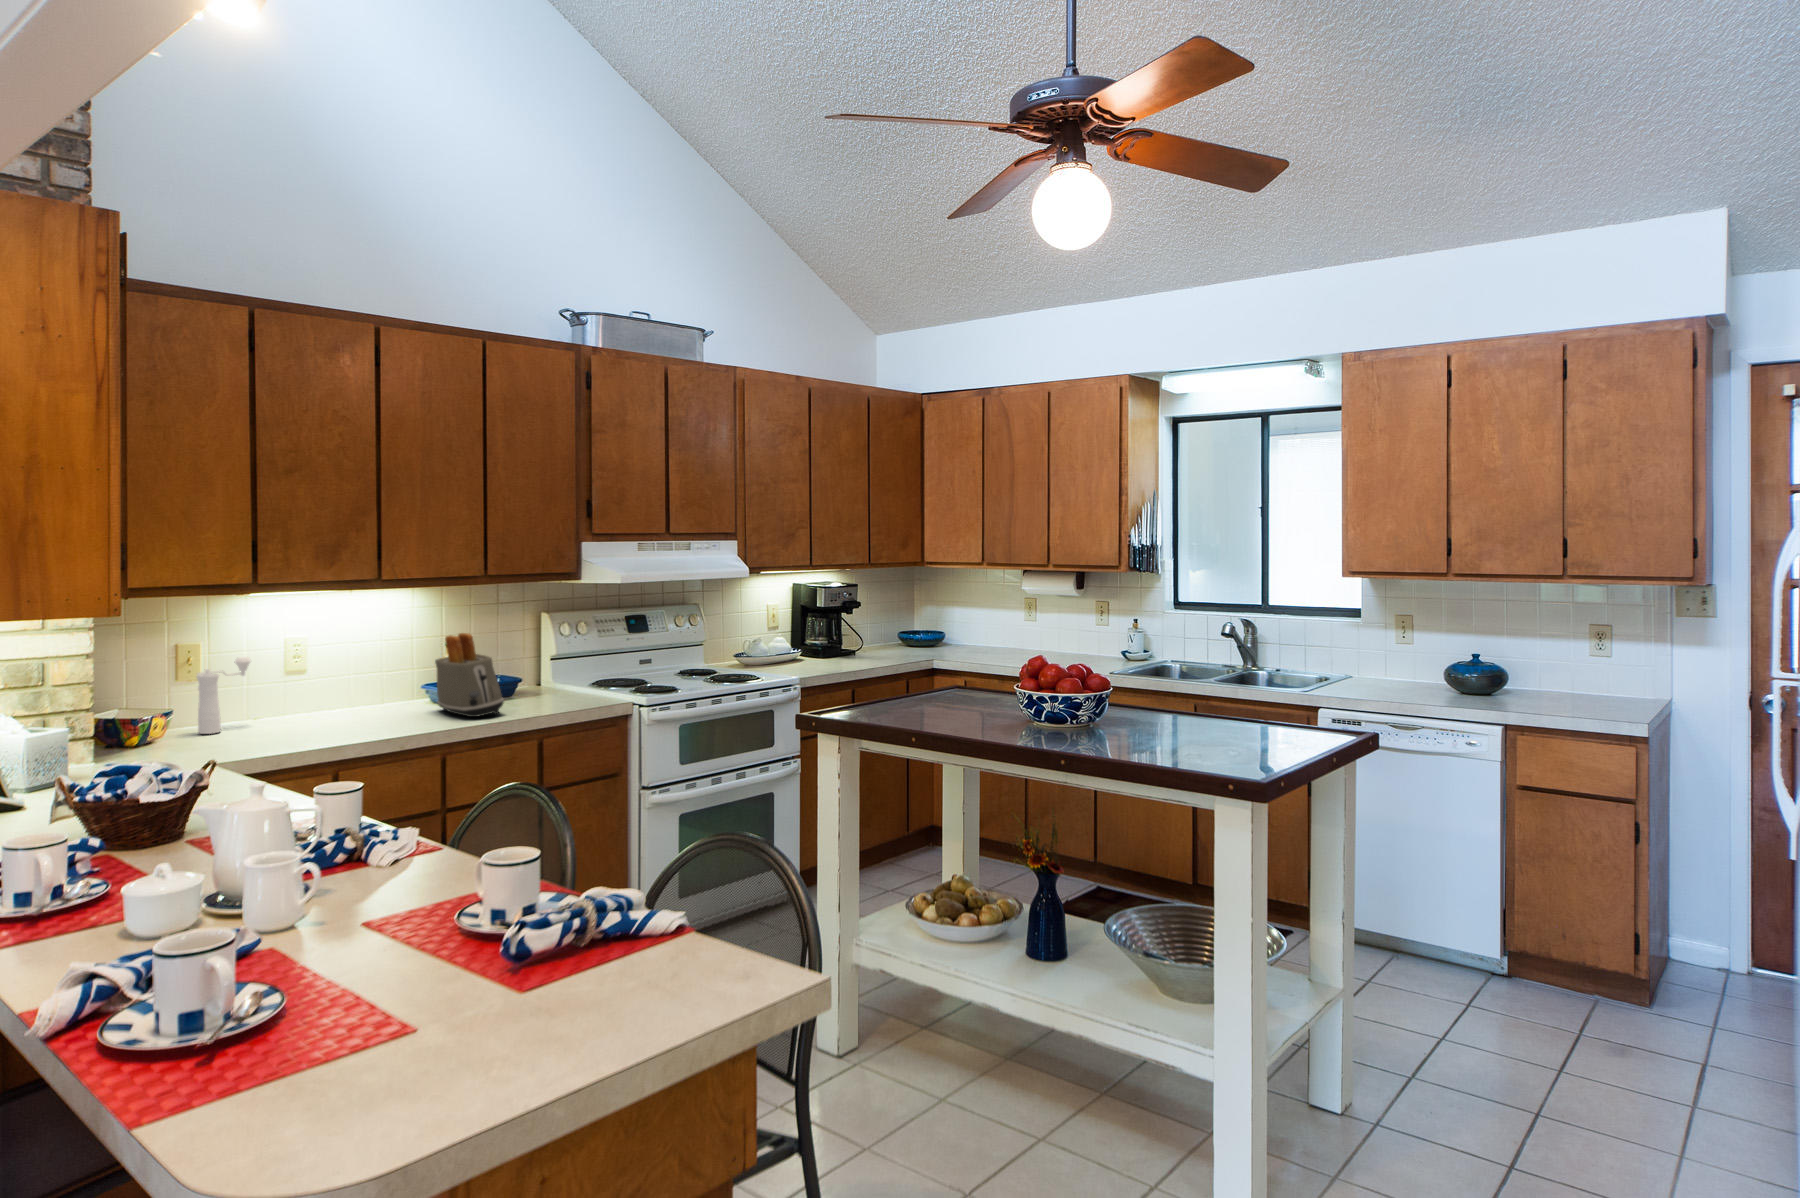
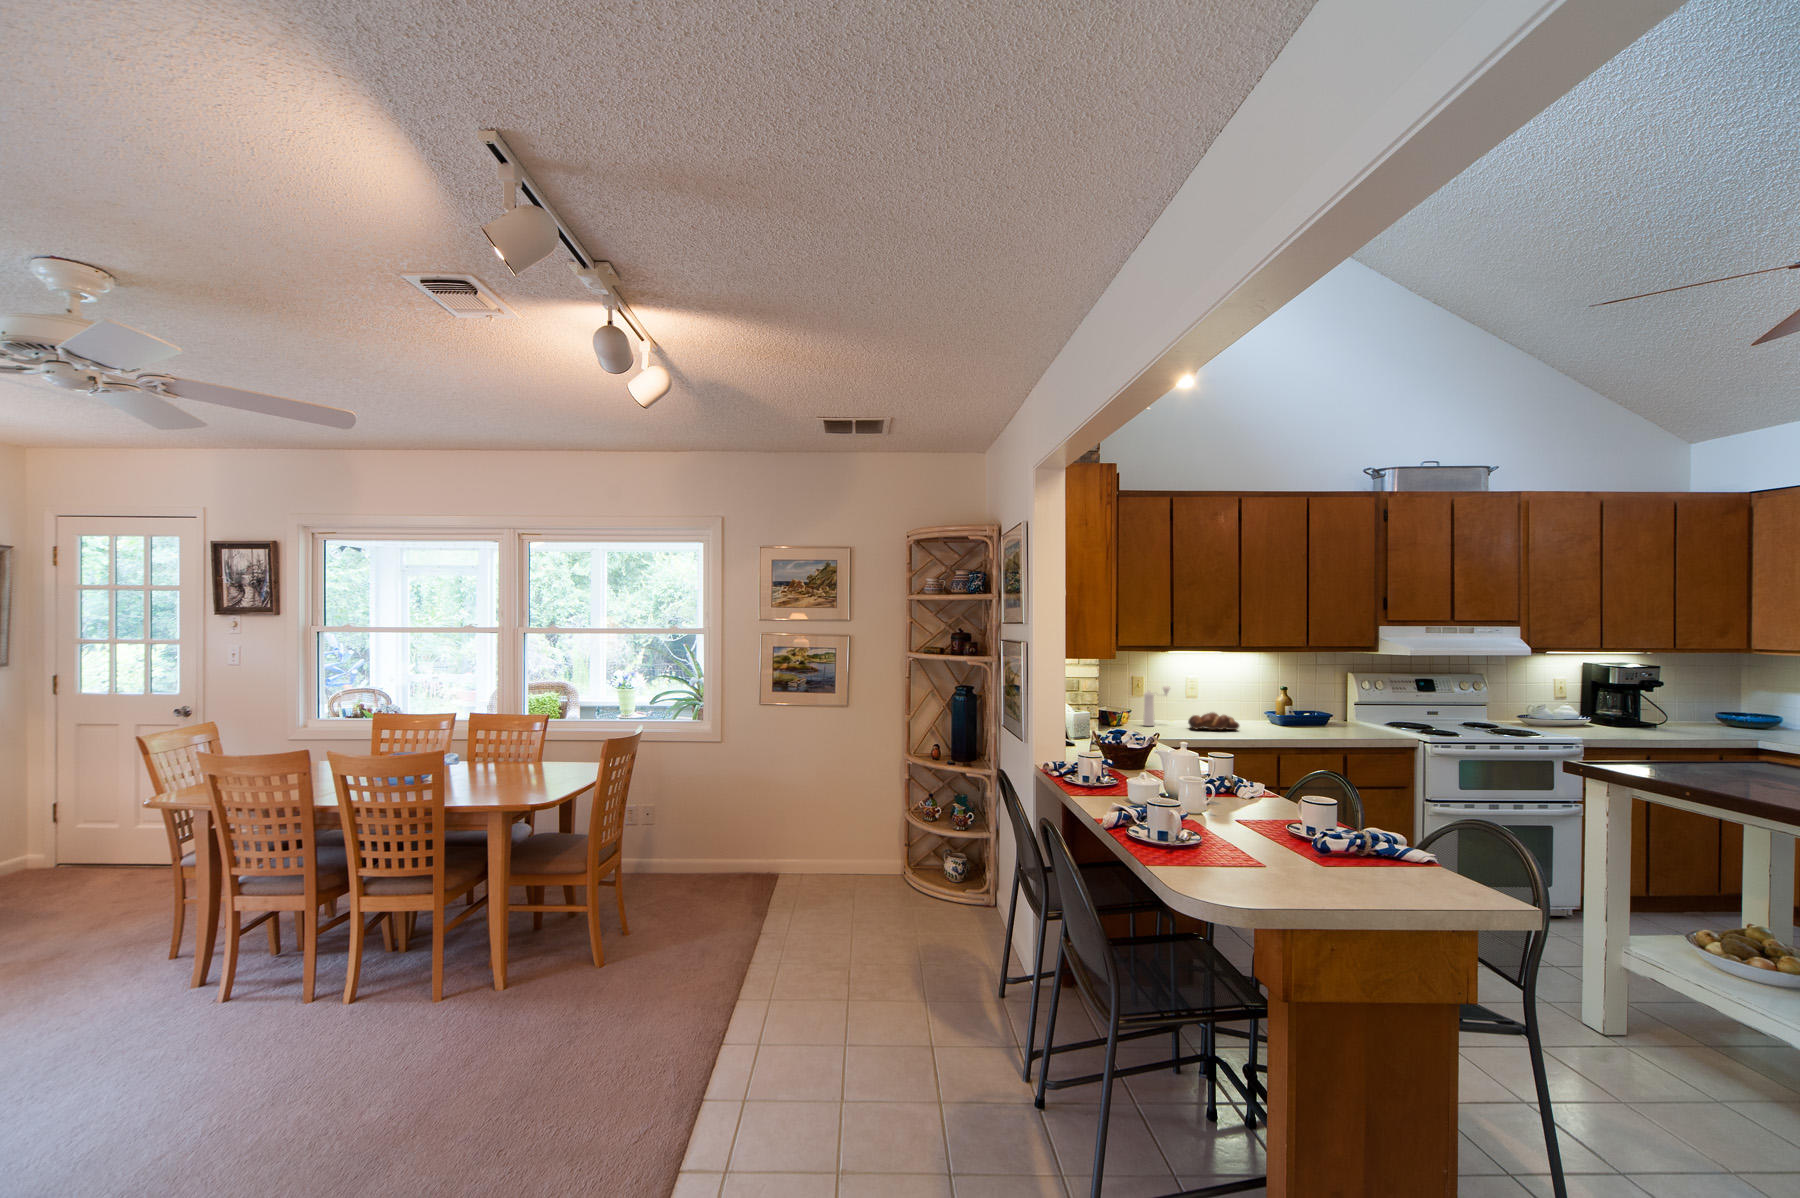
toaster: present [435,633,504,717] -> none [1275,681,1321,736]
bread loaf: none [286,695,378,729] -> present [1188,712,1239,730]

